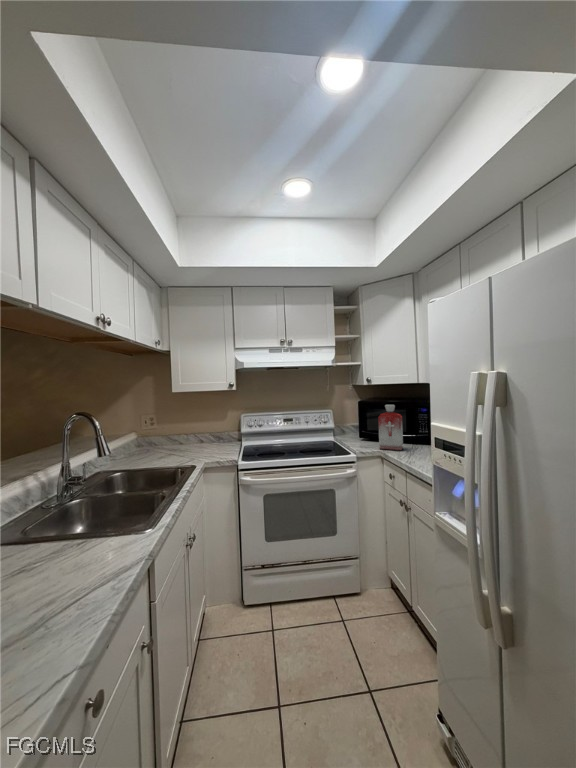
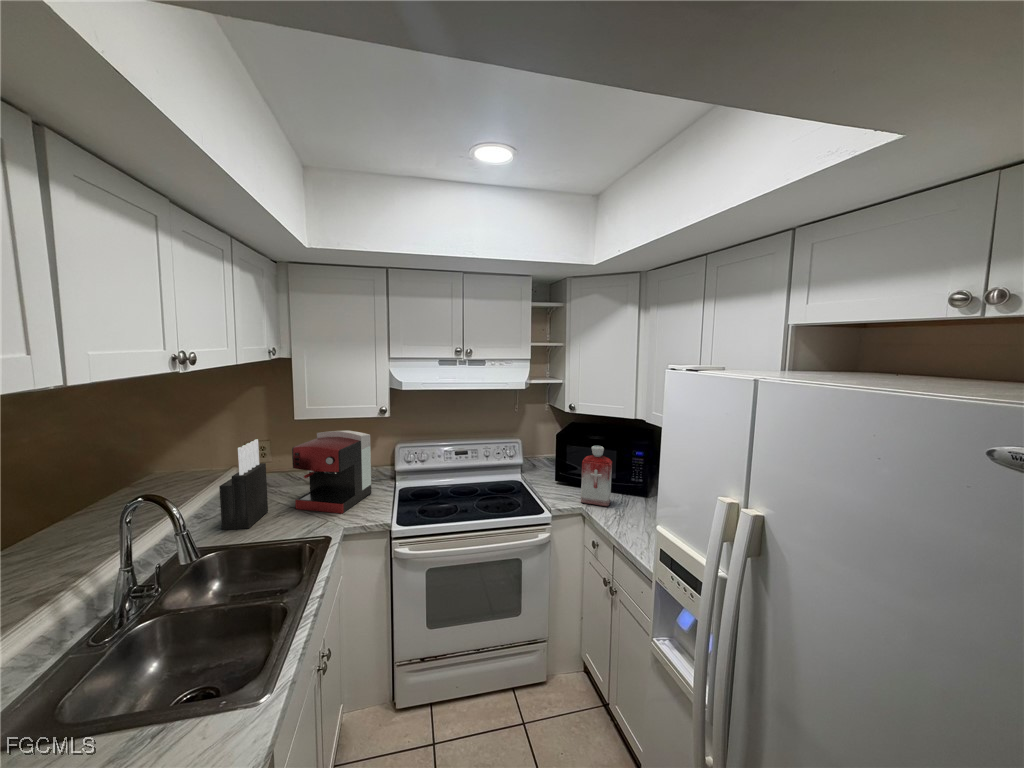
coffee maker: none [171,401,225,455] -> present [292,430,371,513]
knife block: none [124,404,156,463] -> present [219,439,268,530]

